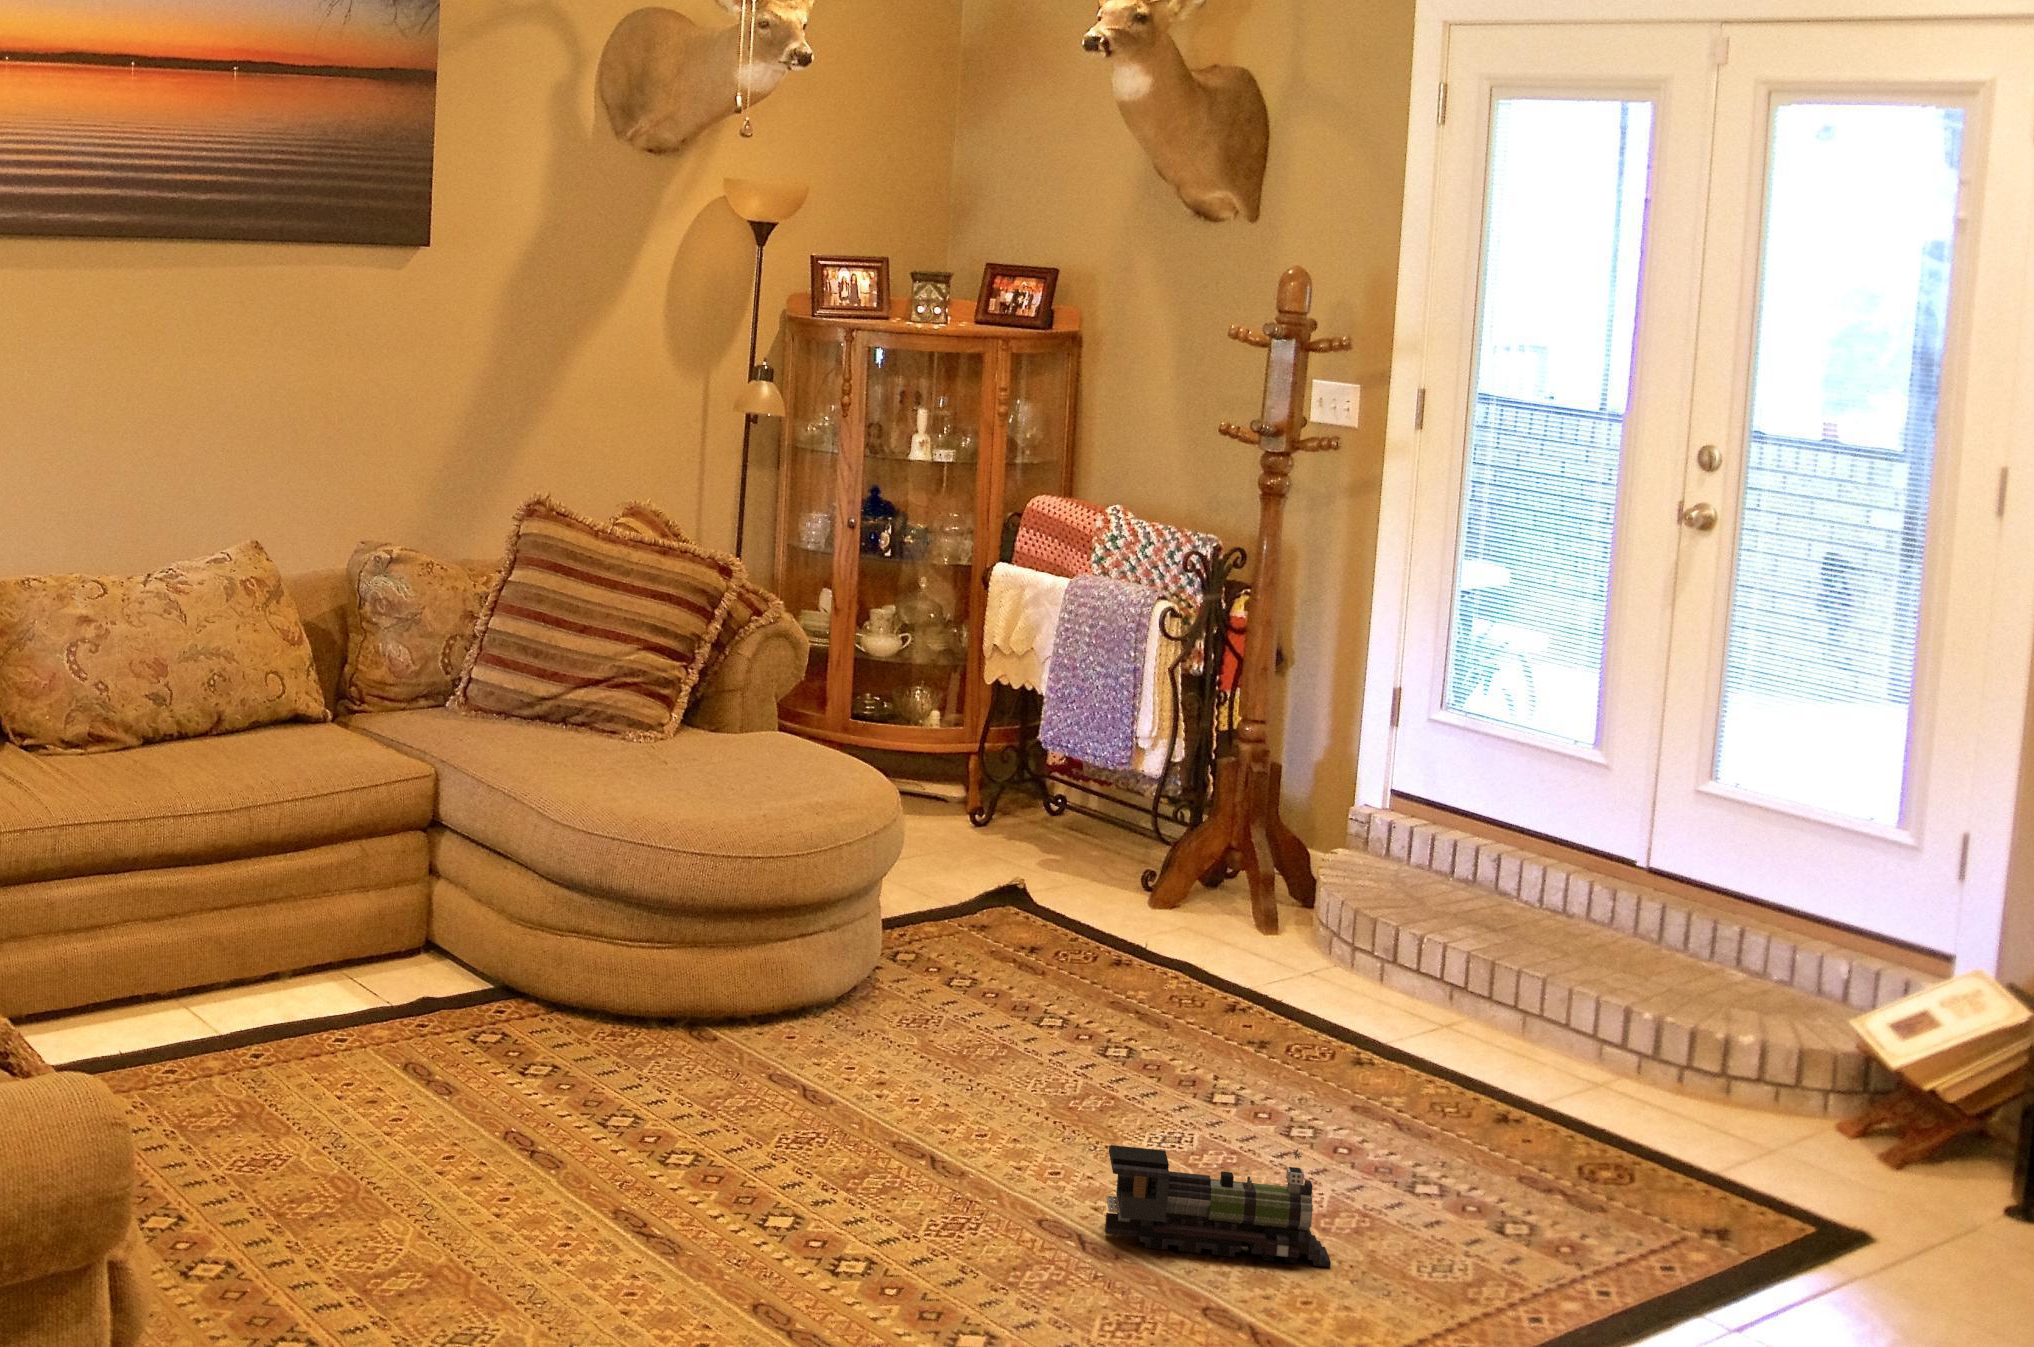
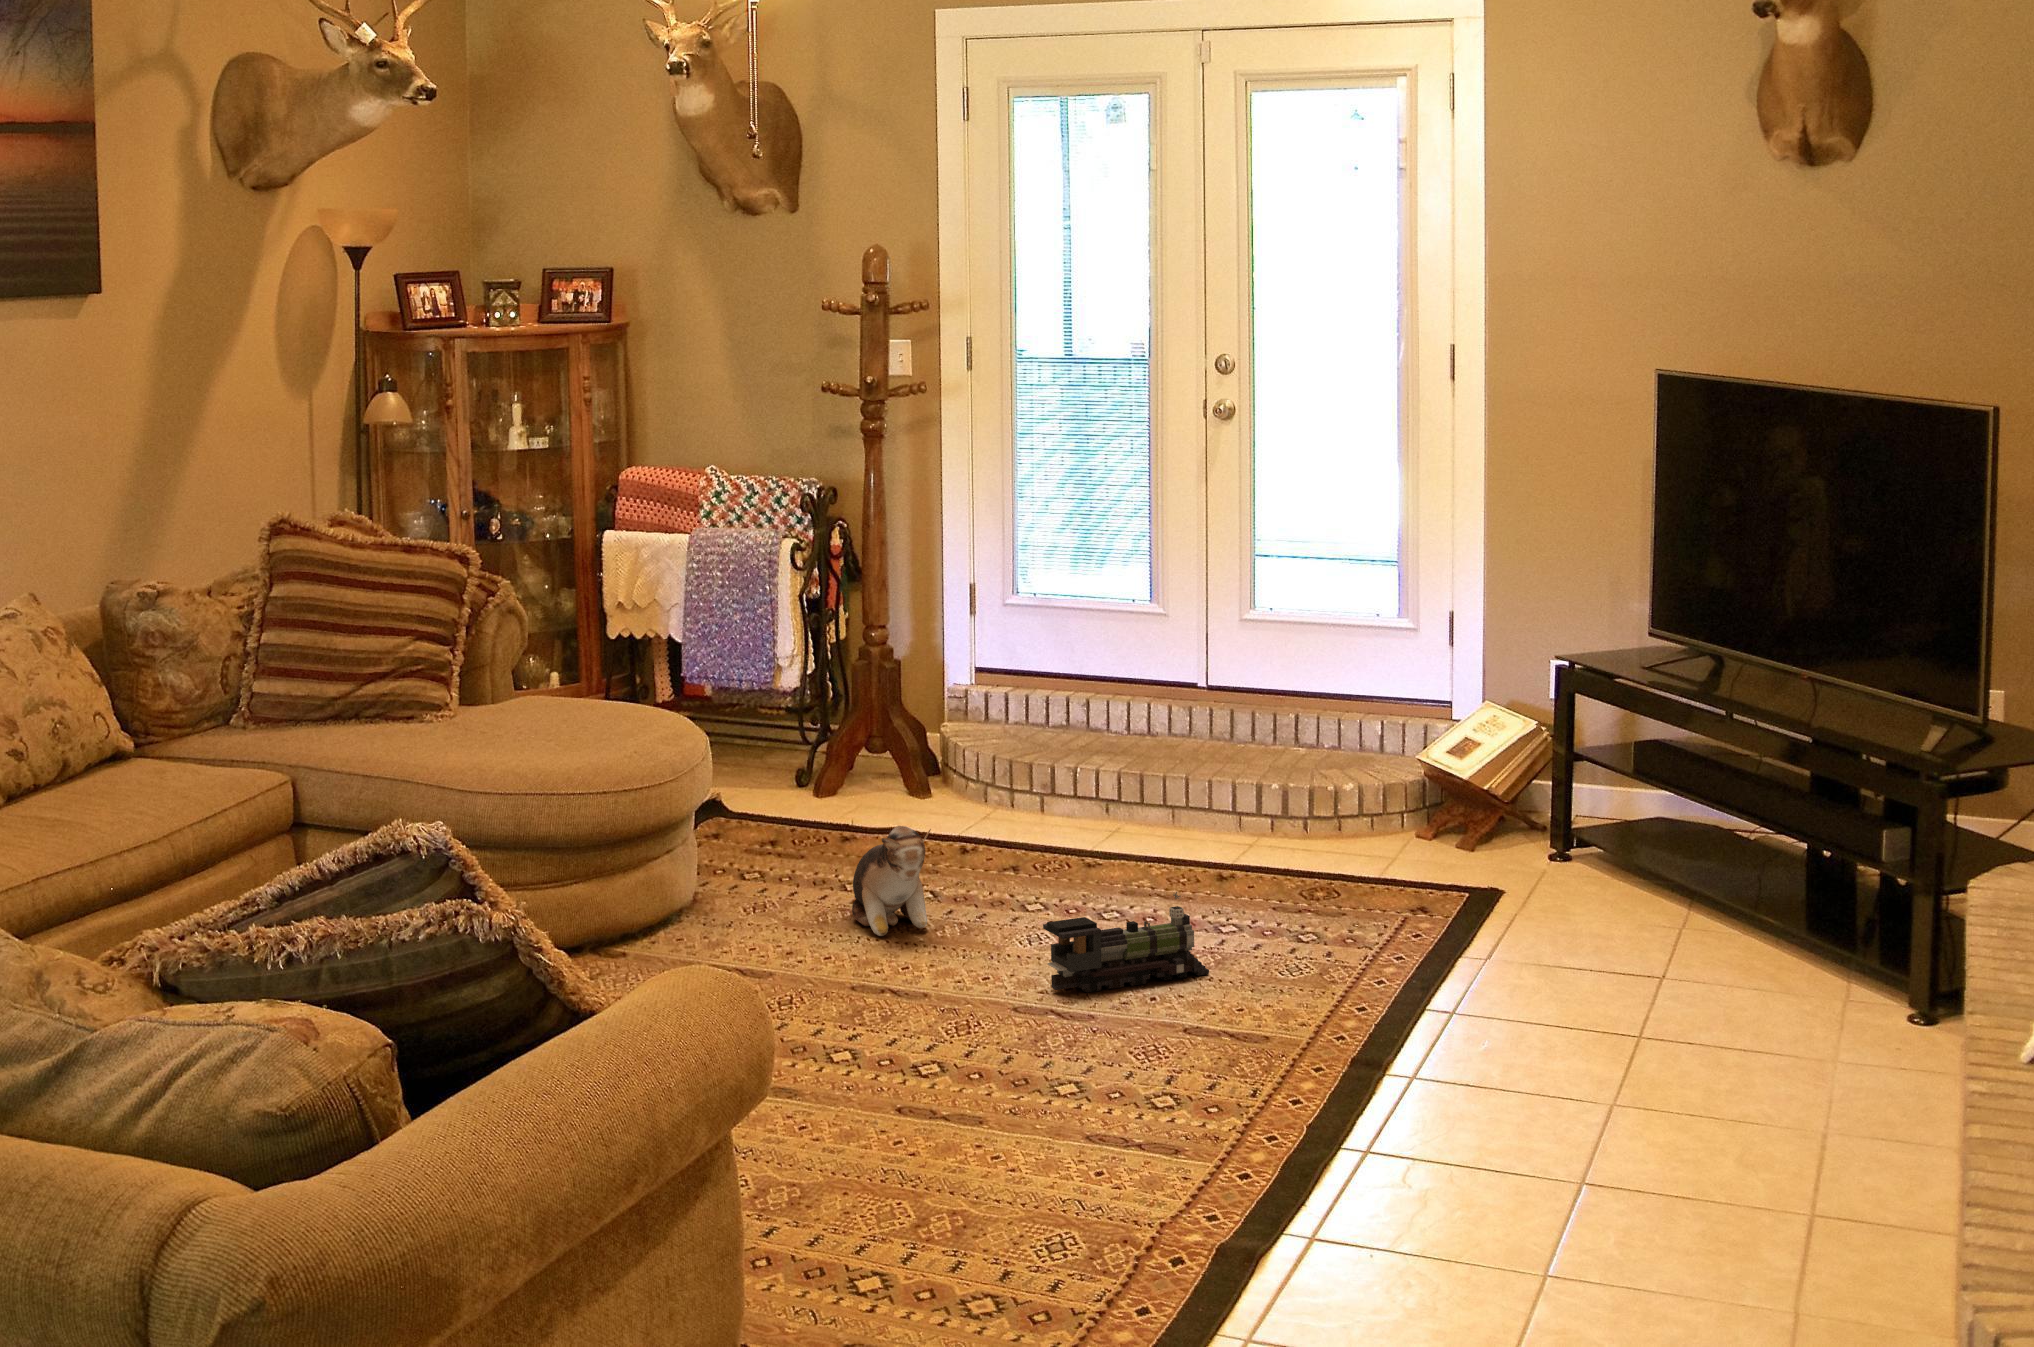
plush toy: none [993,970,1073,1097] -> present [852,826,931,936]

